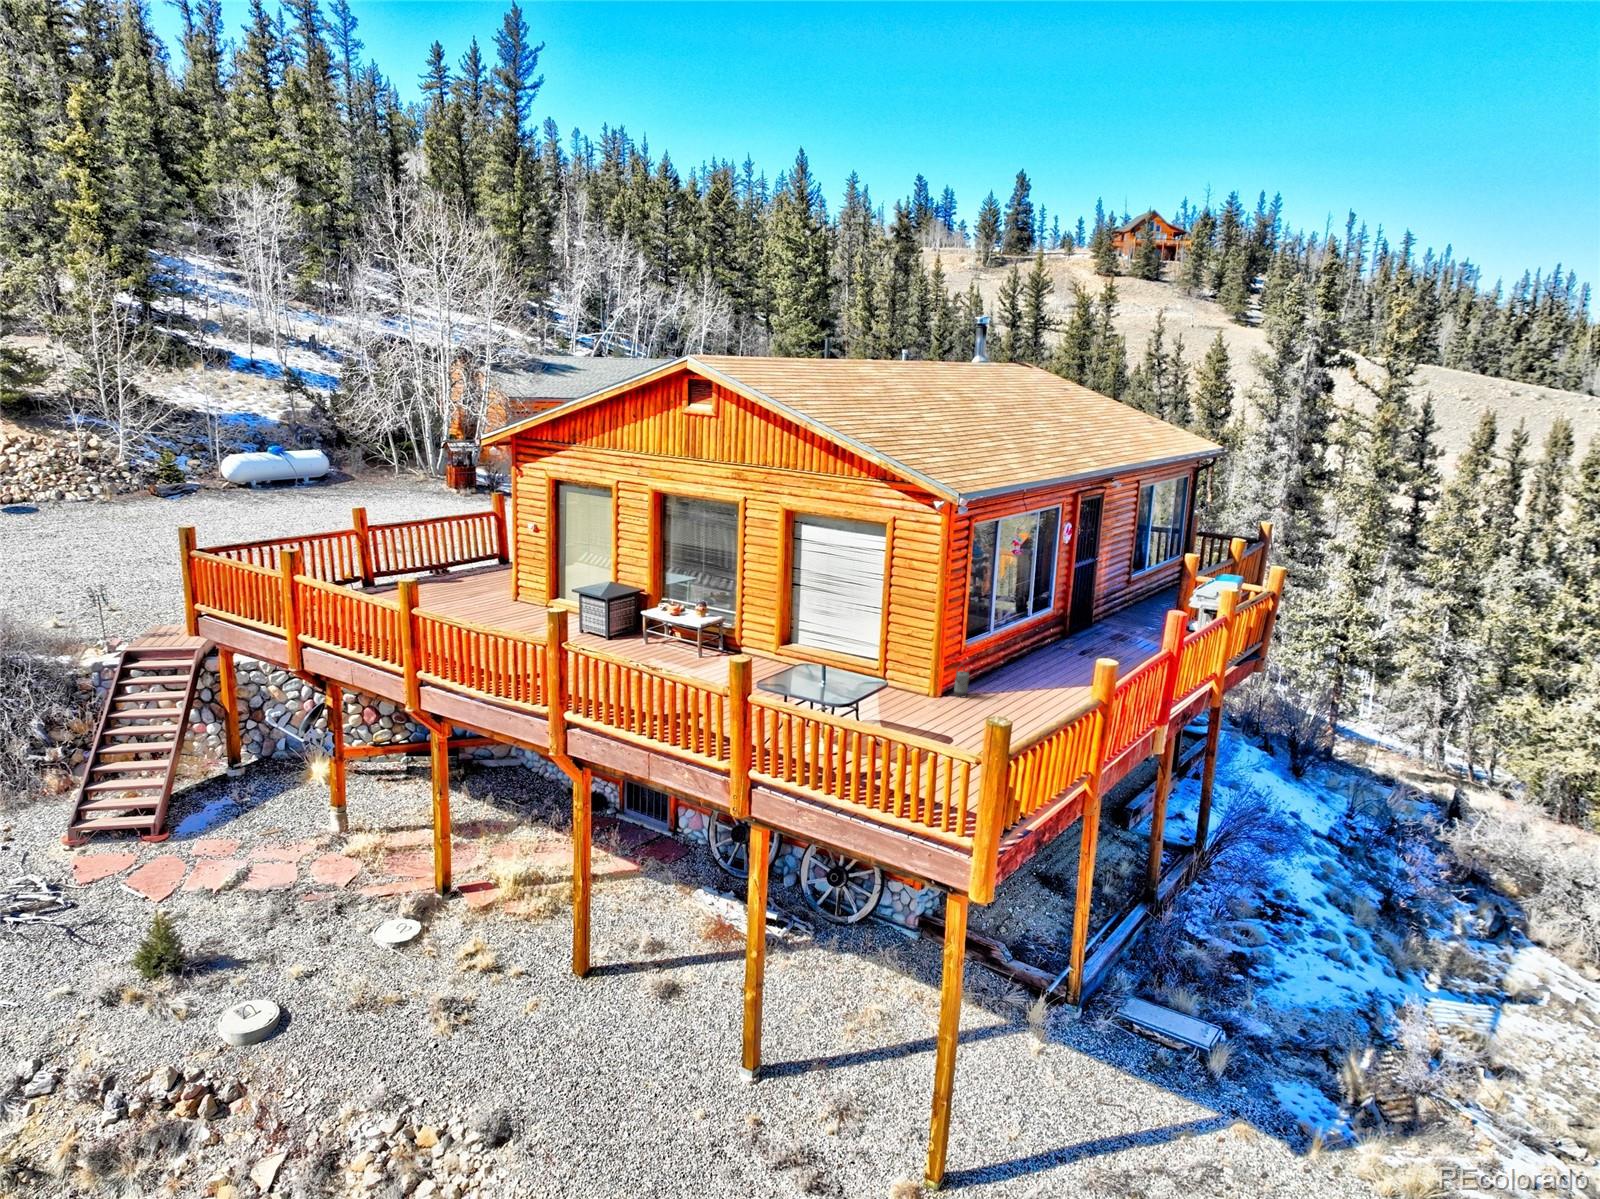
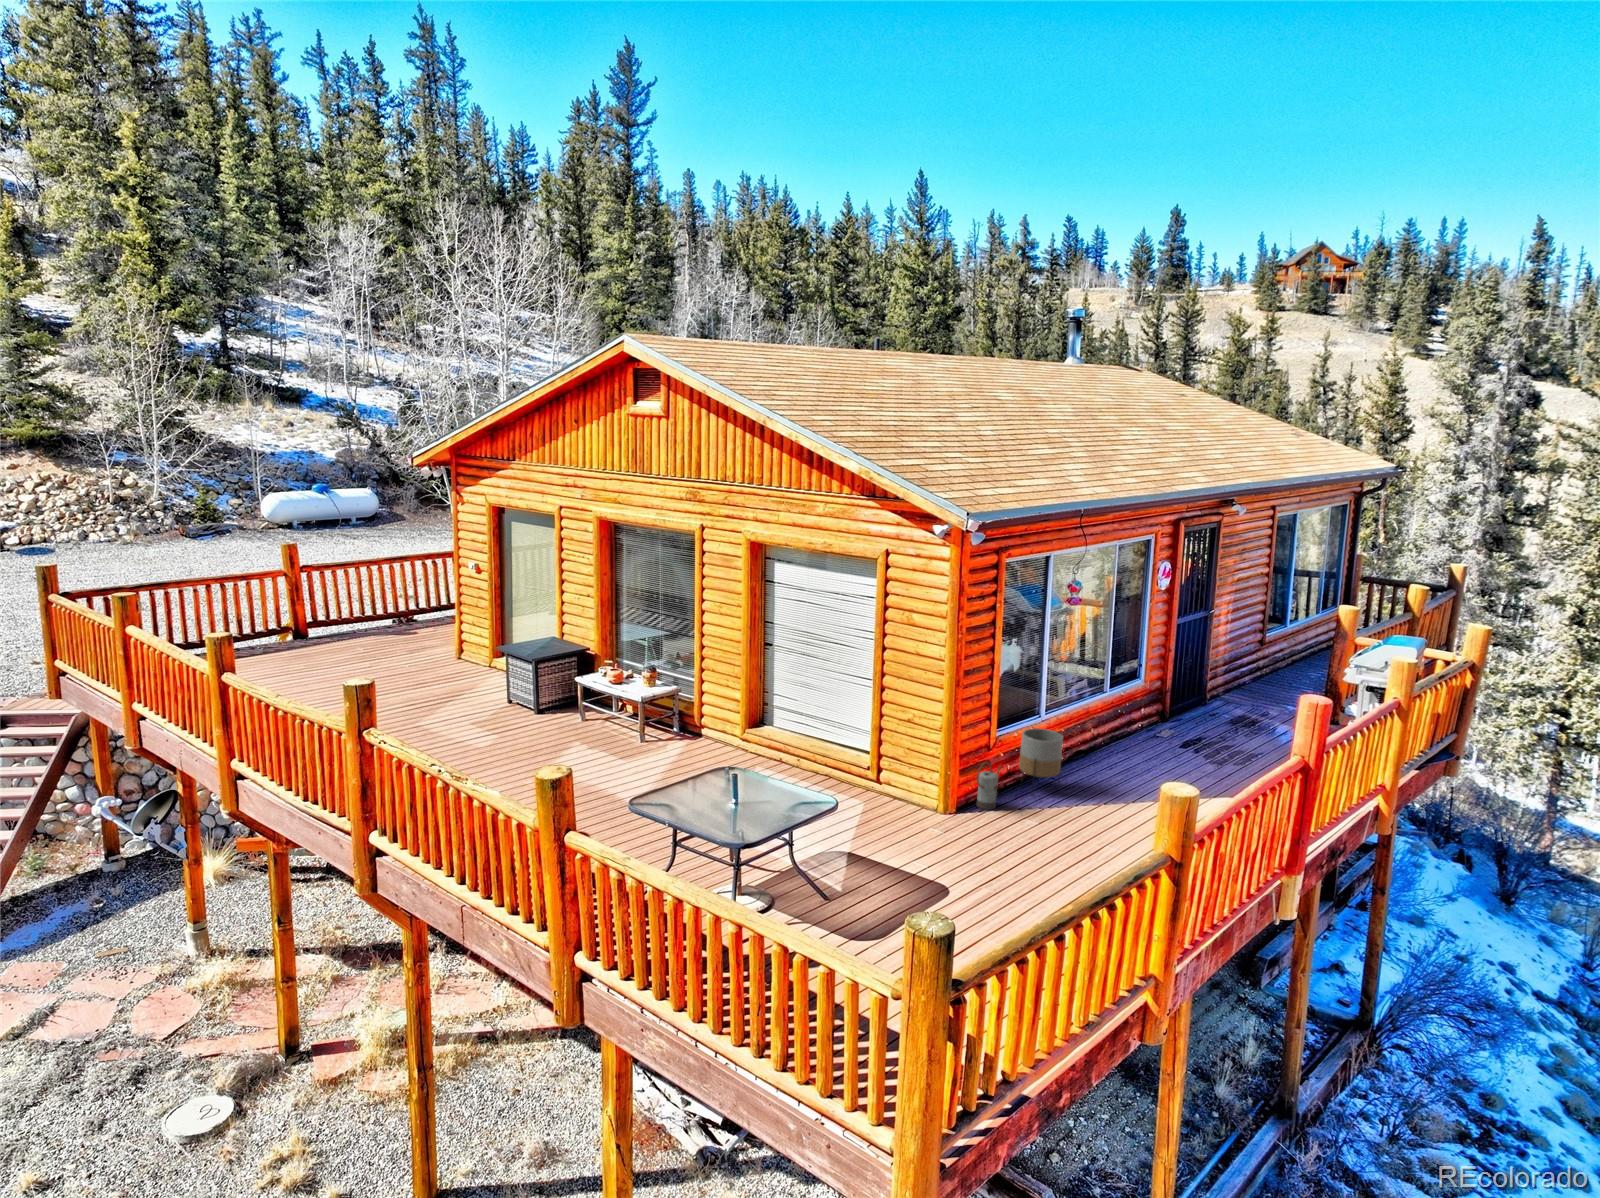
planter: none [979,642,1010,689] -> present [1019,728,1063,778]

